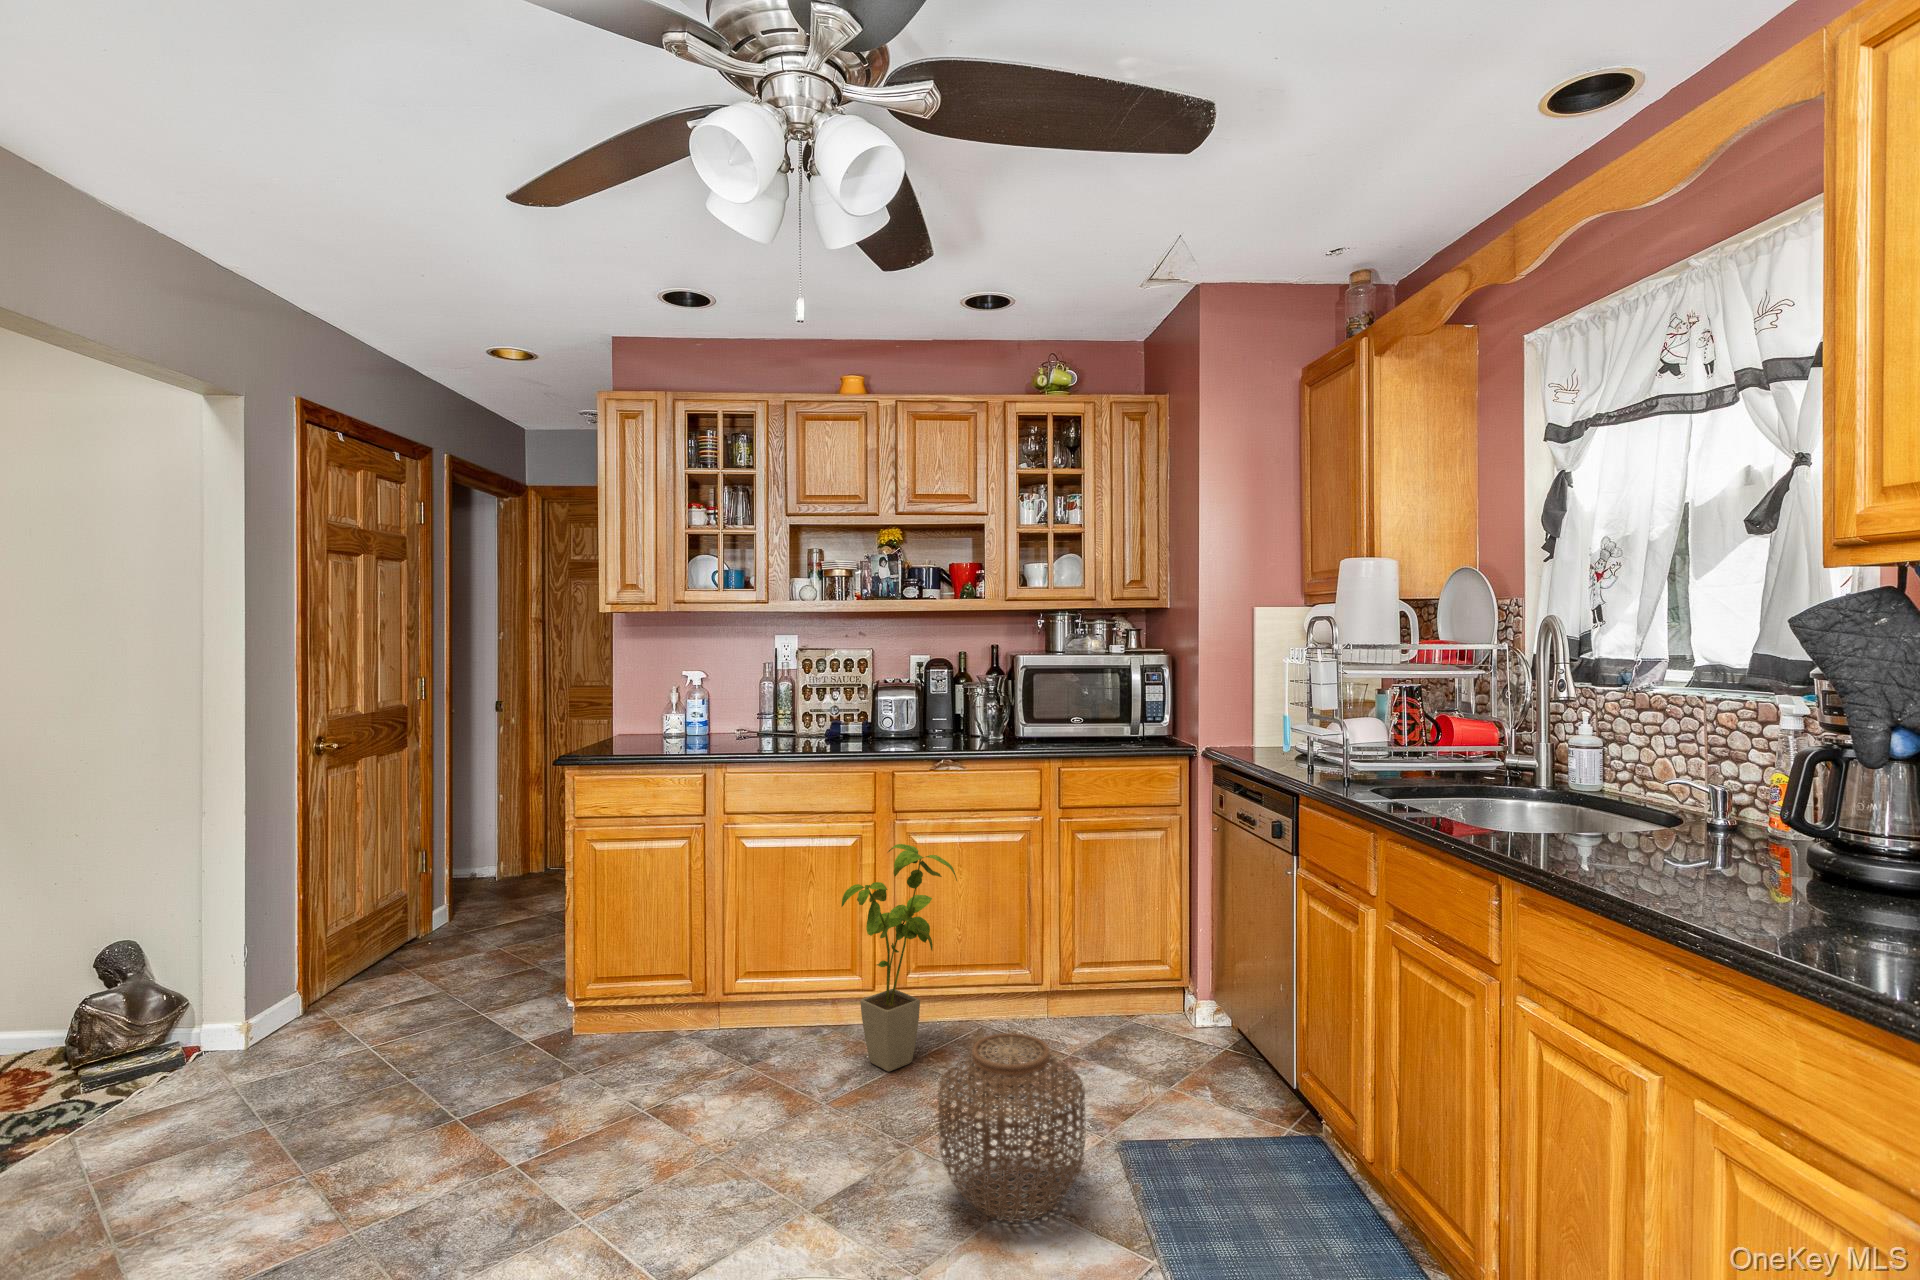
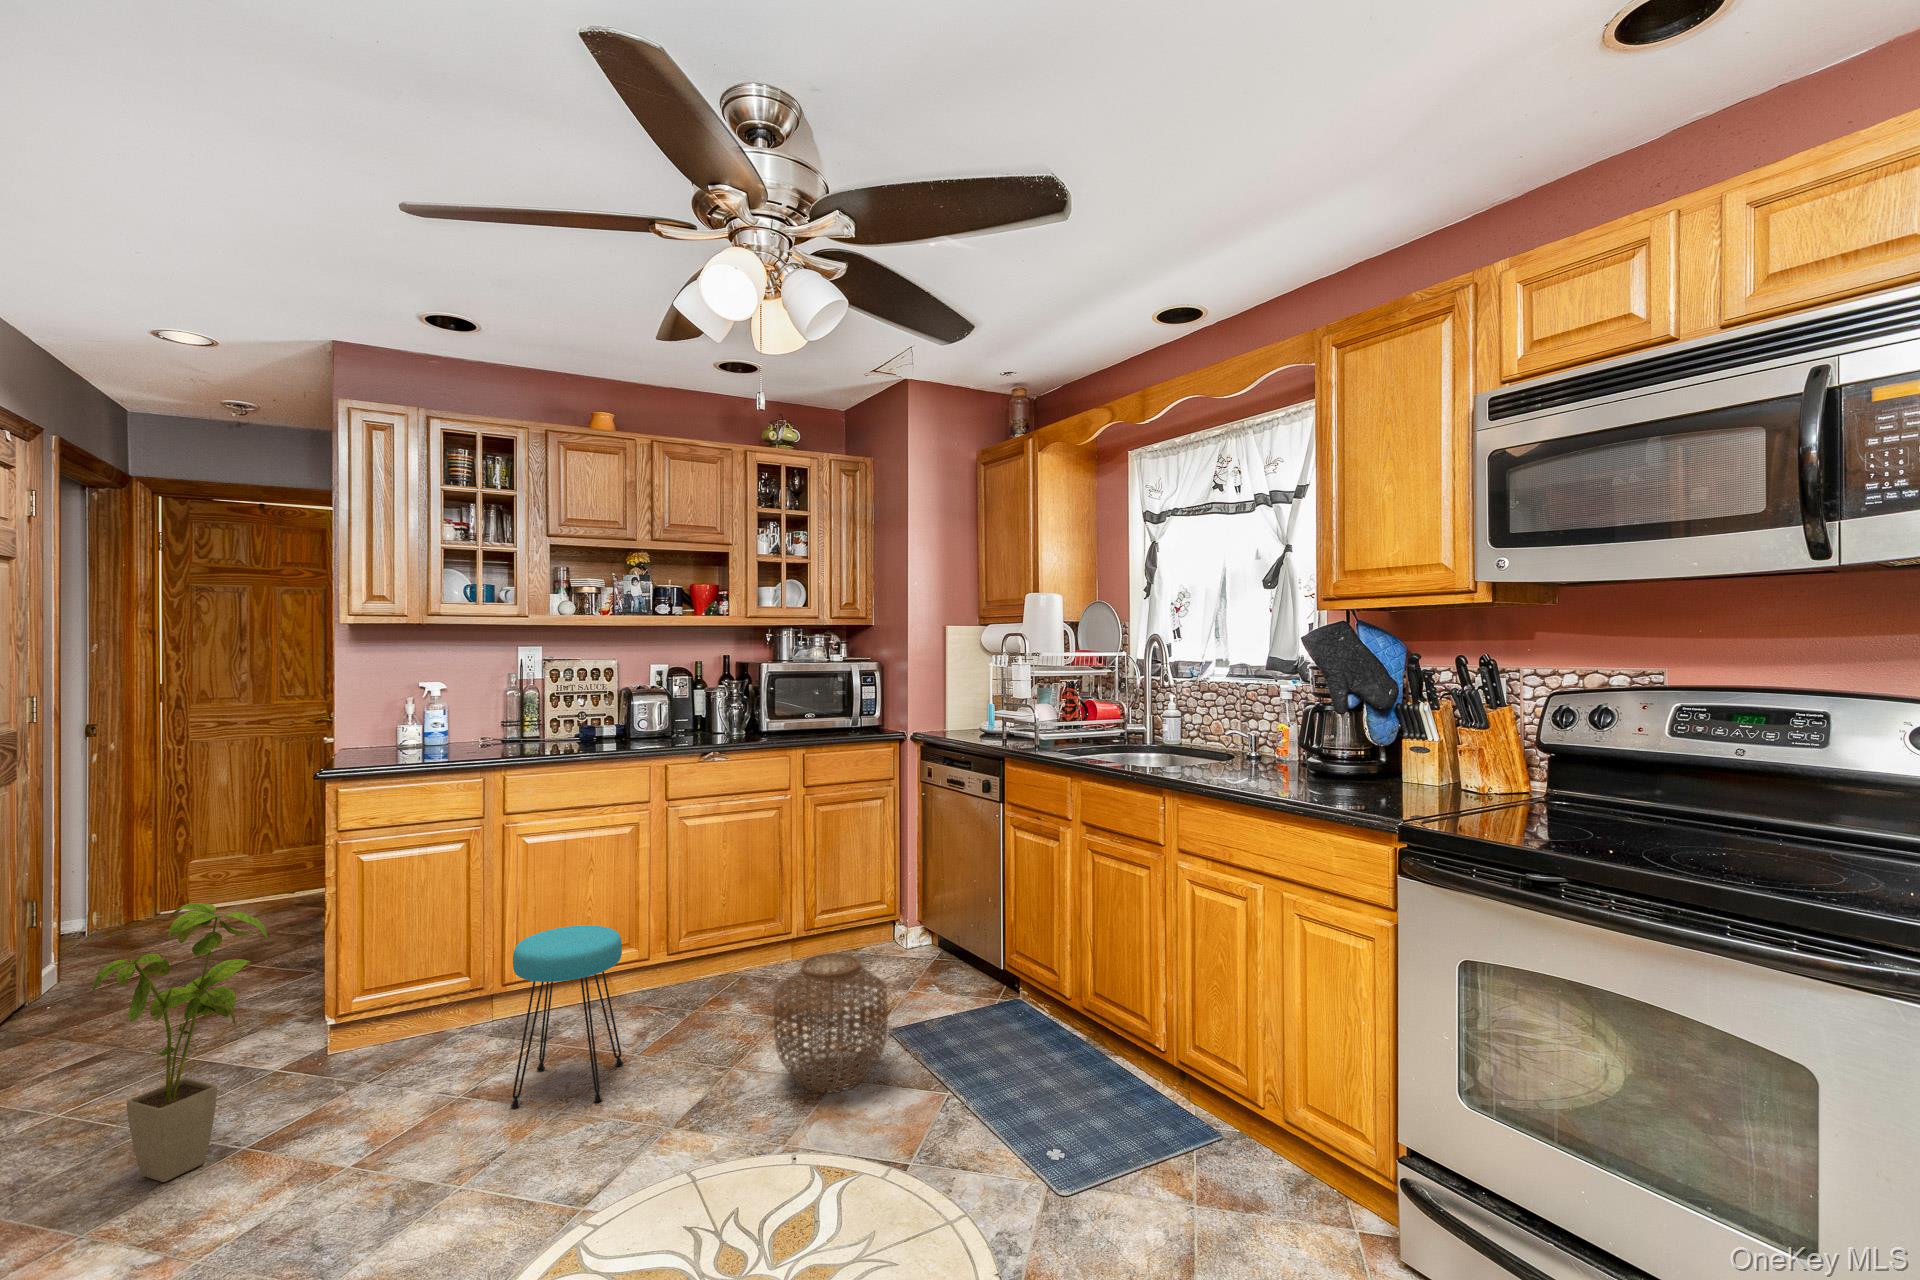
house plant: present [841,844,957,1071] -> present [93,903,268,1182]
stool: none [670,950,802,1161] -> present [511,925,623,1107]

